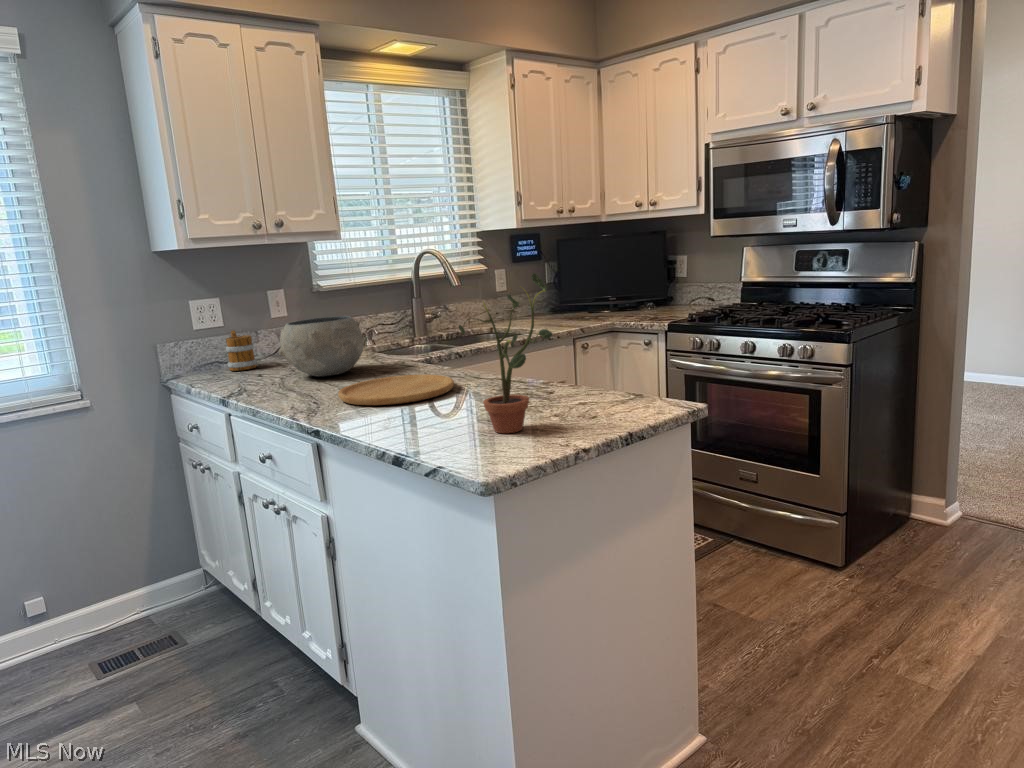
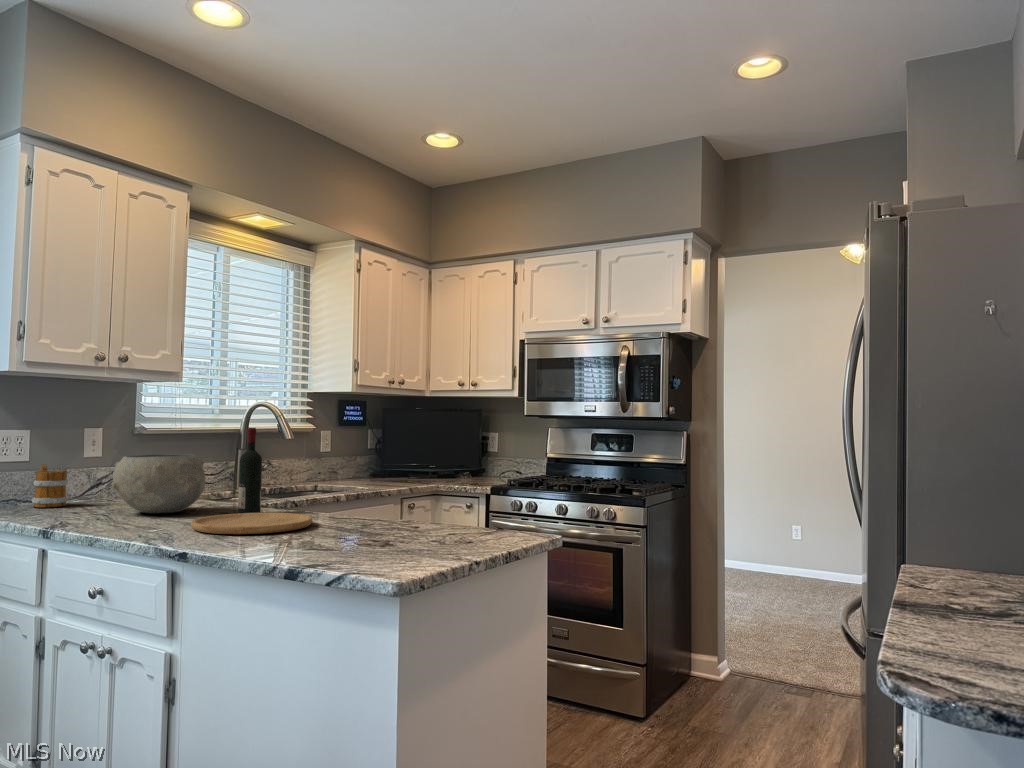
potted plant: present [459,273,552,433] -> none [356,415,439,553]
wine bottle: none [389,287,416,374] -> present [238,428,262,513]

